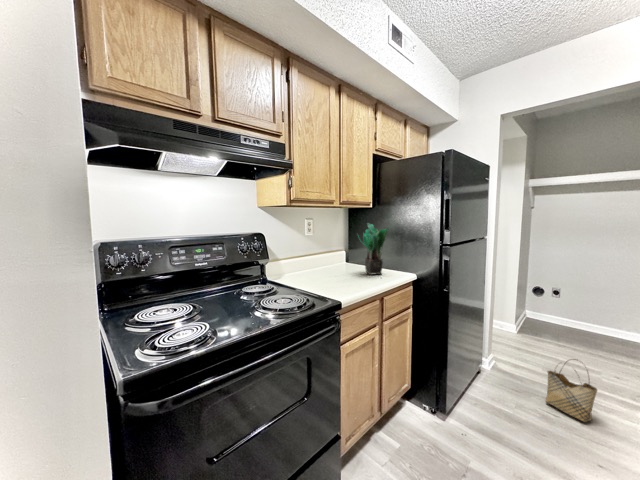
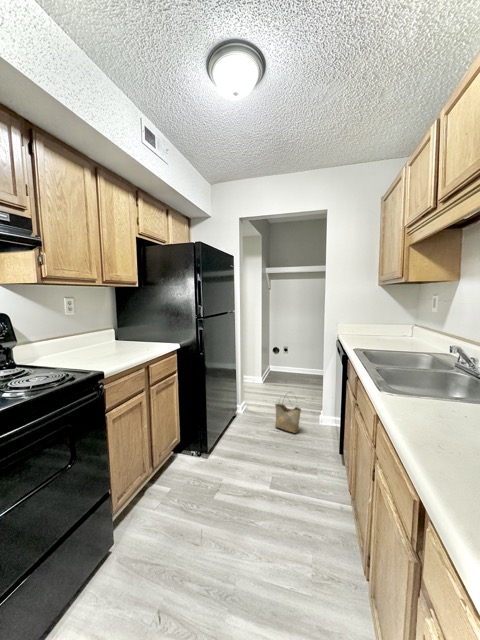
potted plant: present [363,223,388,275] -> none [123,301,153,348]

